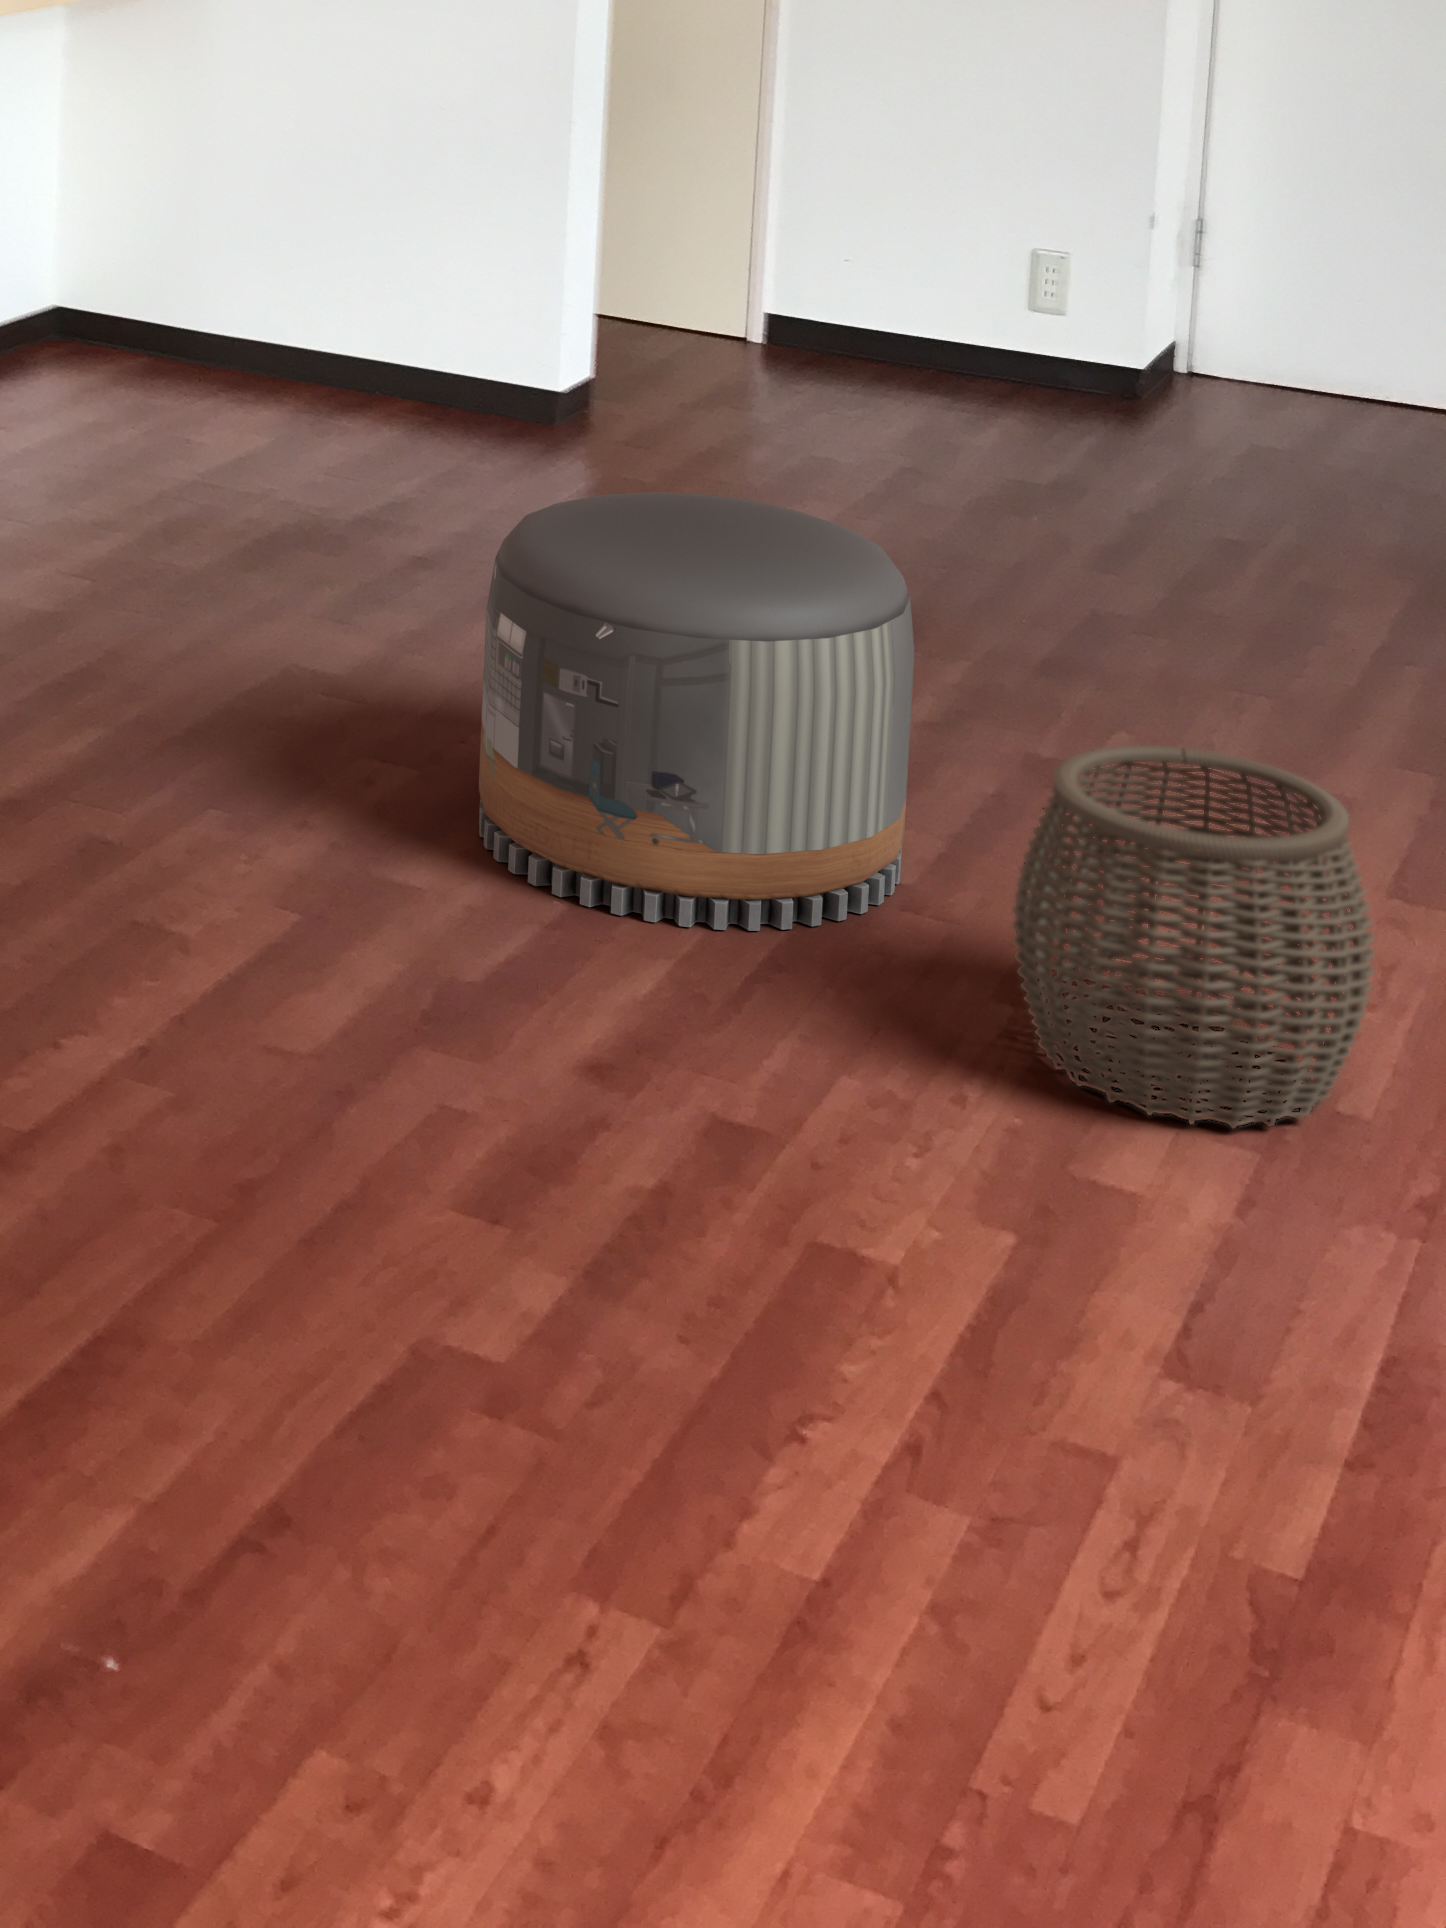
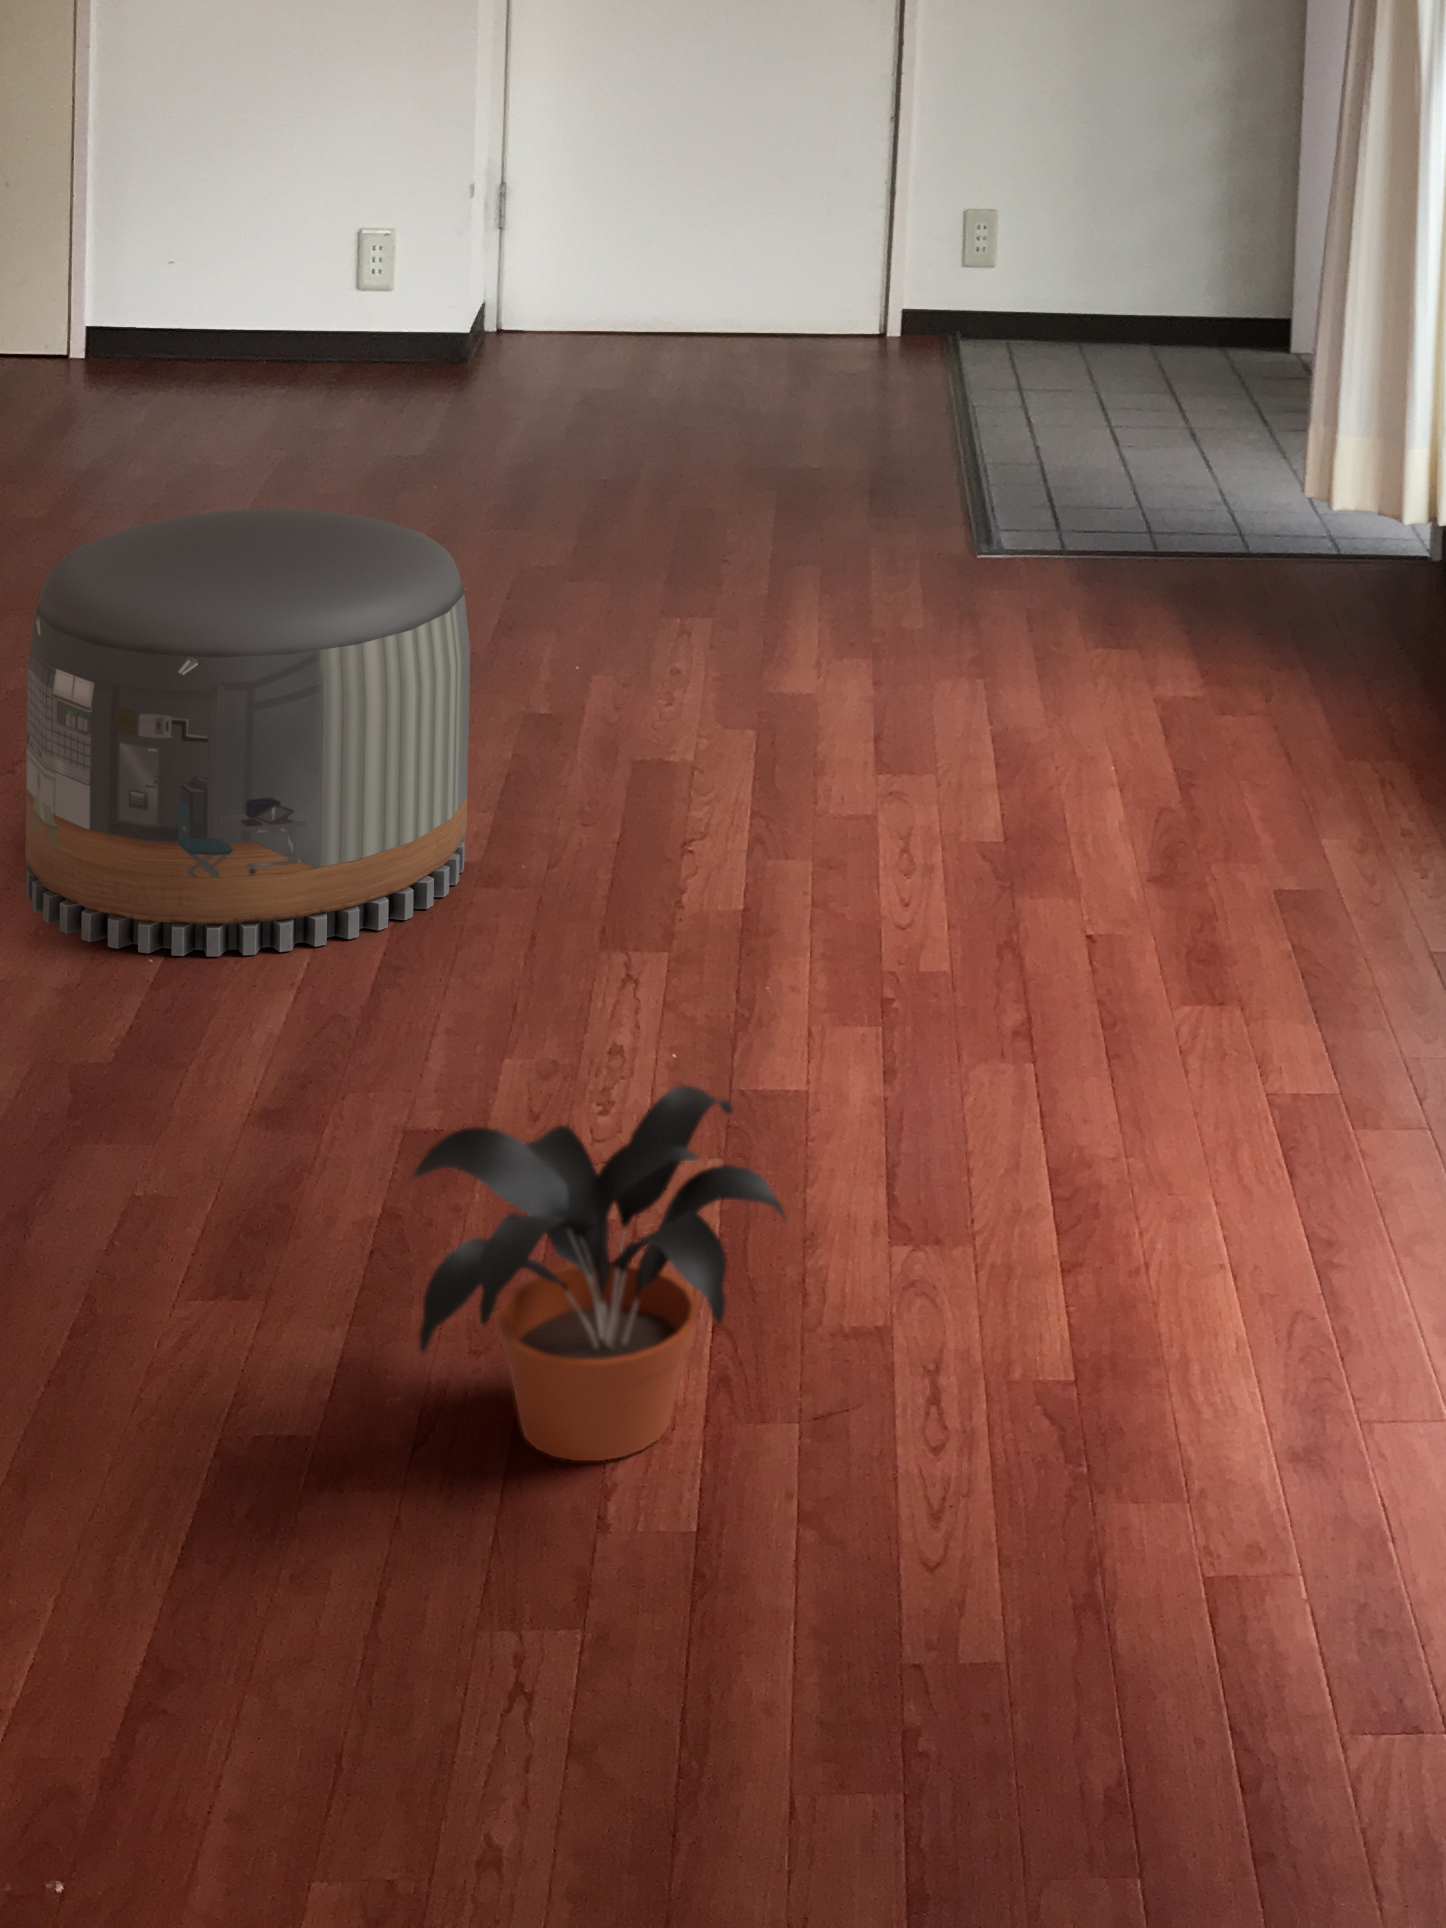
woven basket: present [1012,745,1375,1128] -> none [626,667,942,1015]
potted plant: none [571,1114,971,1486] -> present [412,1086,785,1461]

